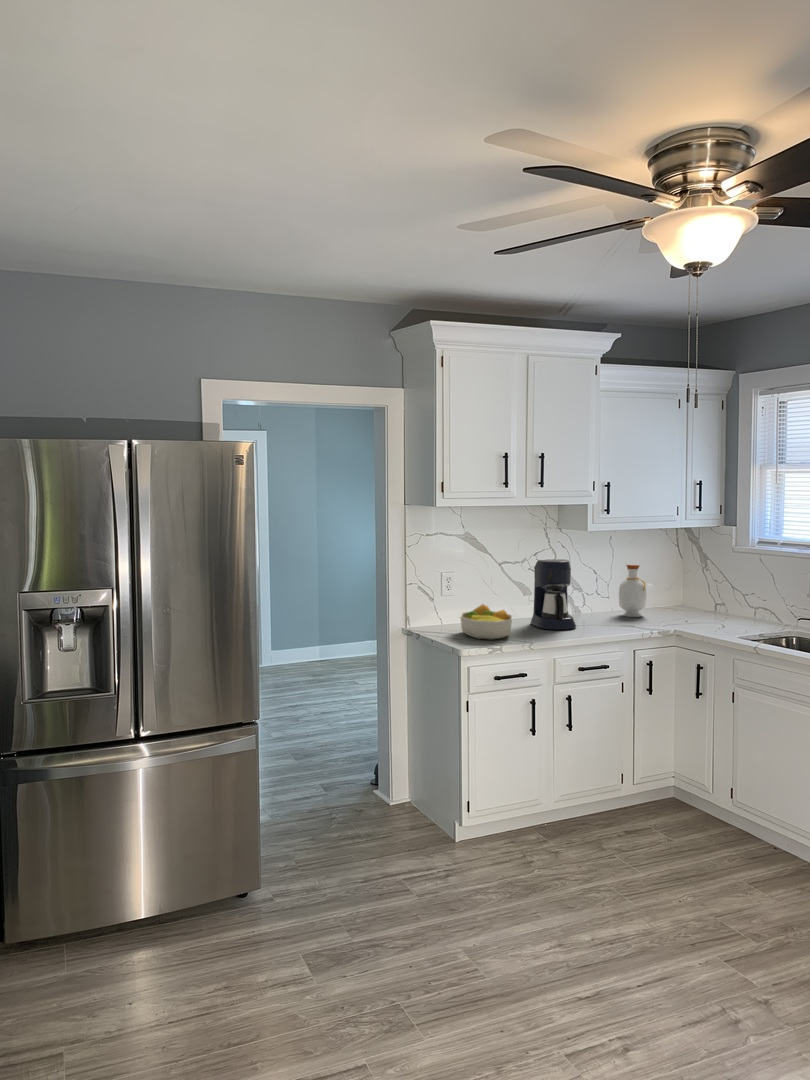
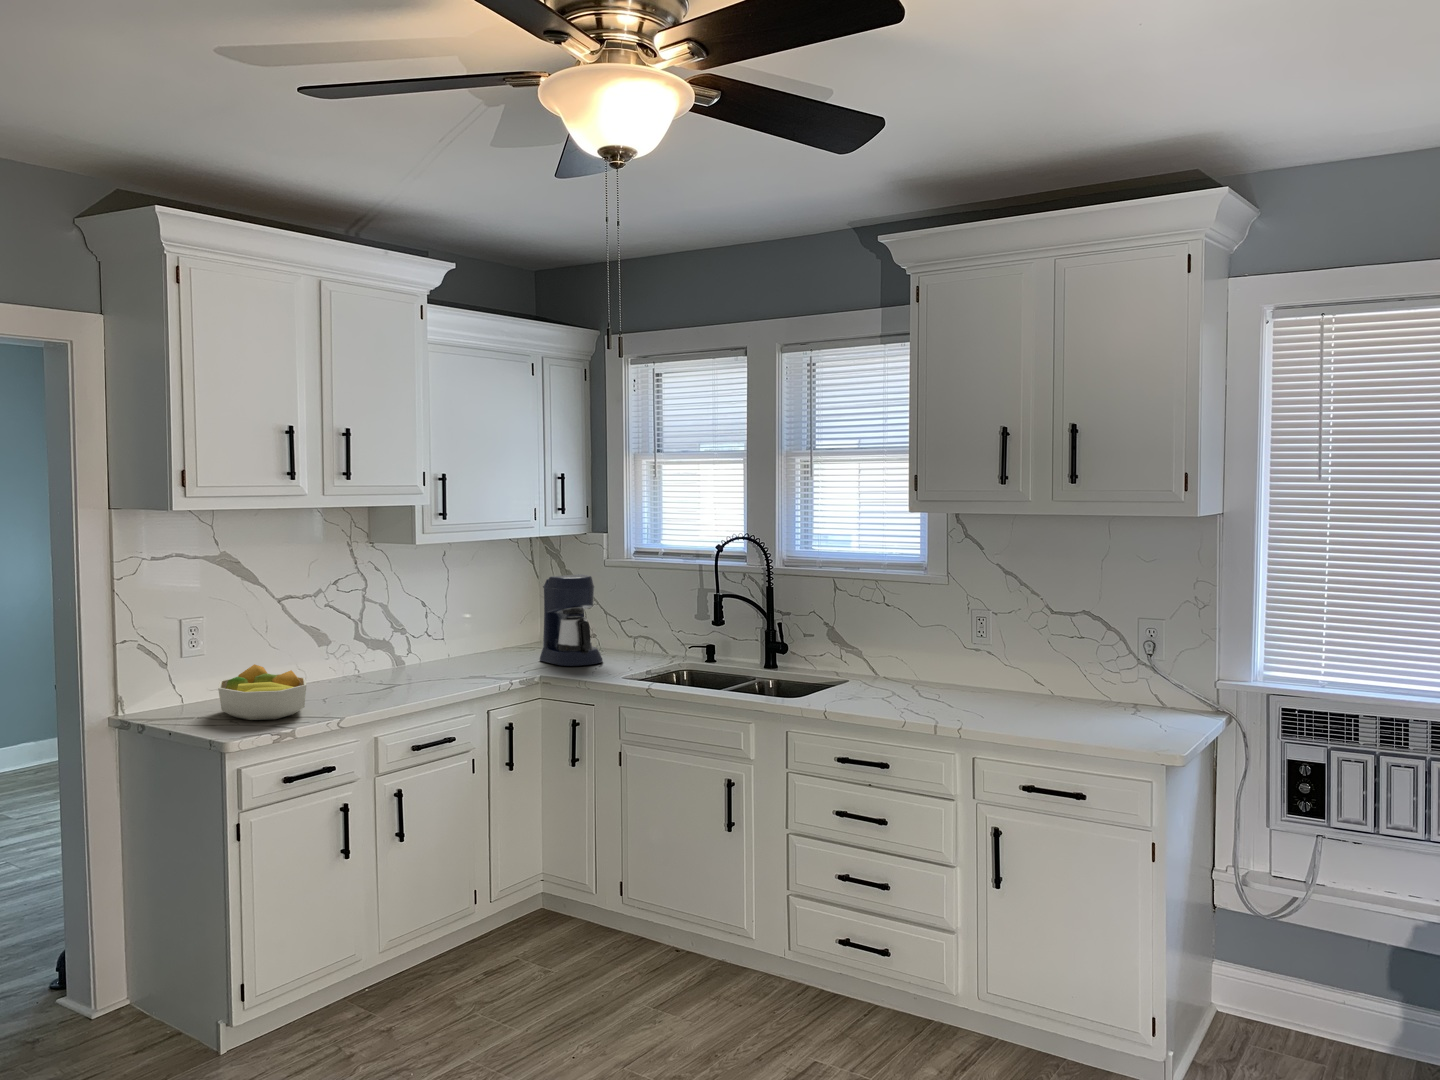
coffee maker: present [531,559,576,630] -> present [539,574,603,666]
bottle: present [619,565,646,617] -> none [457,591,496,664]

